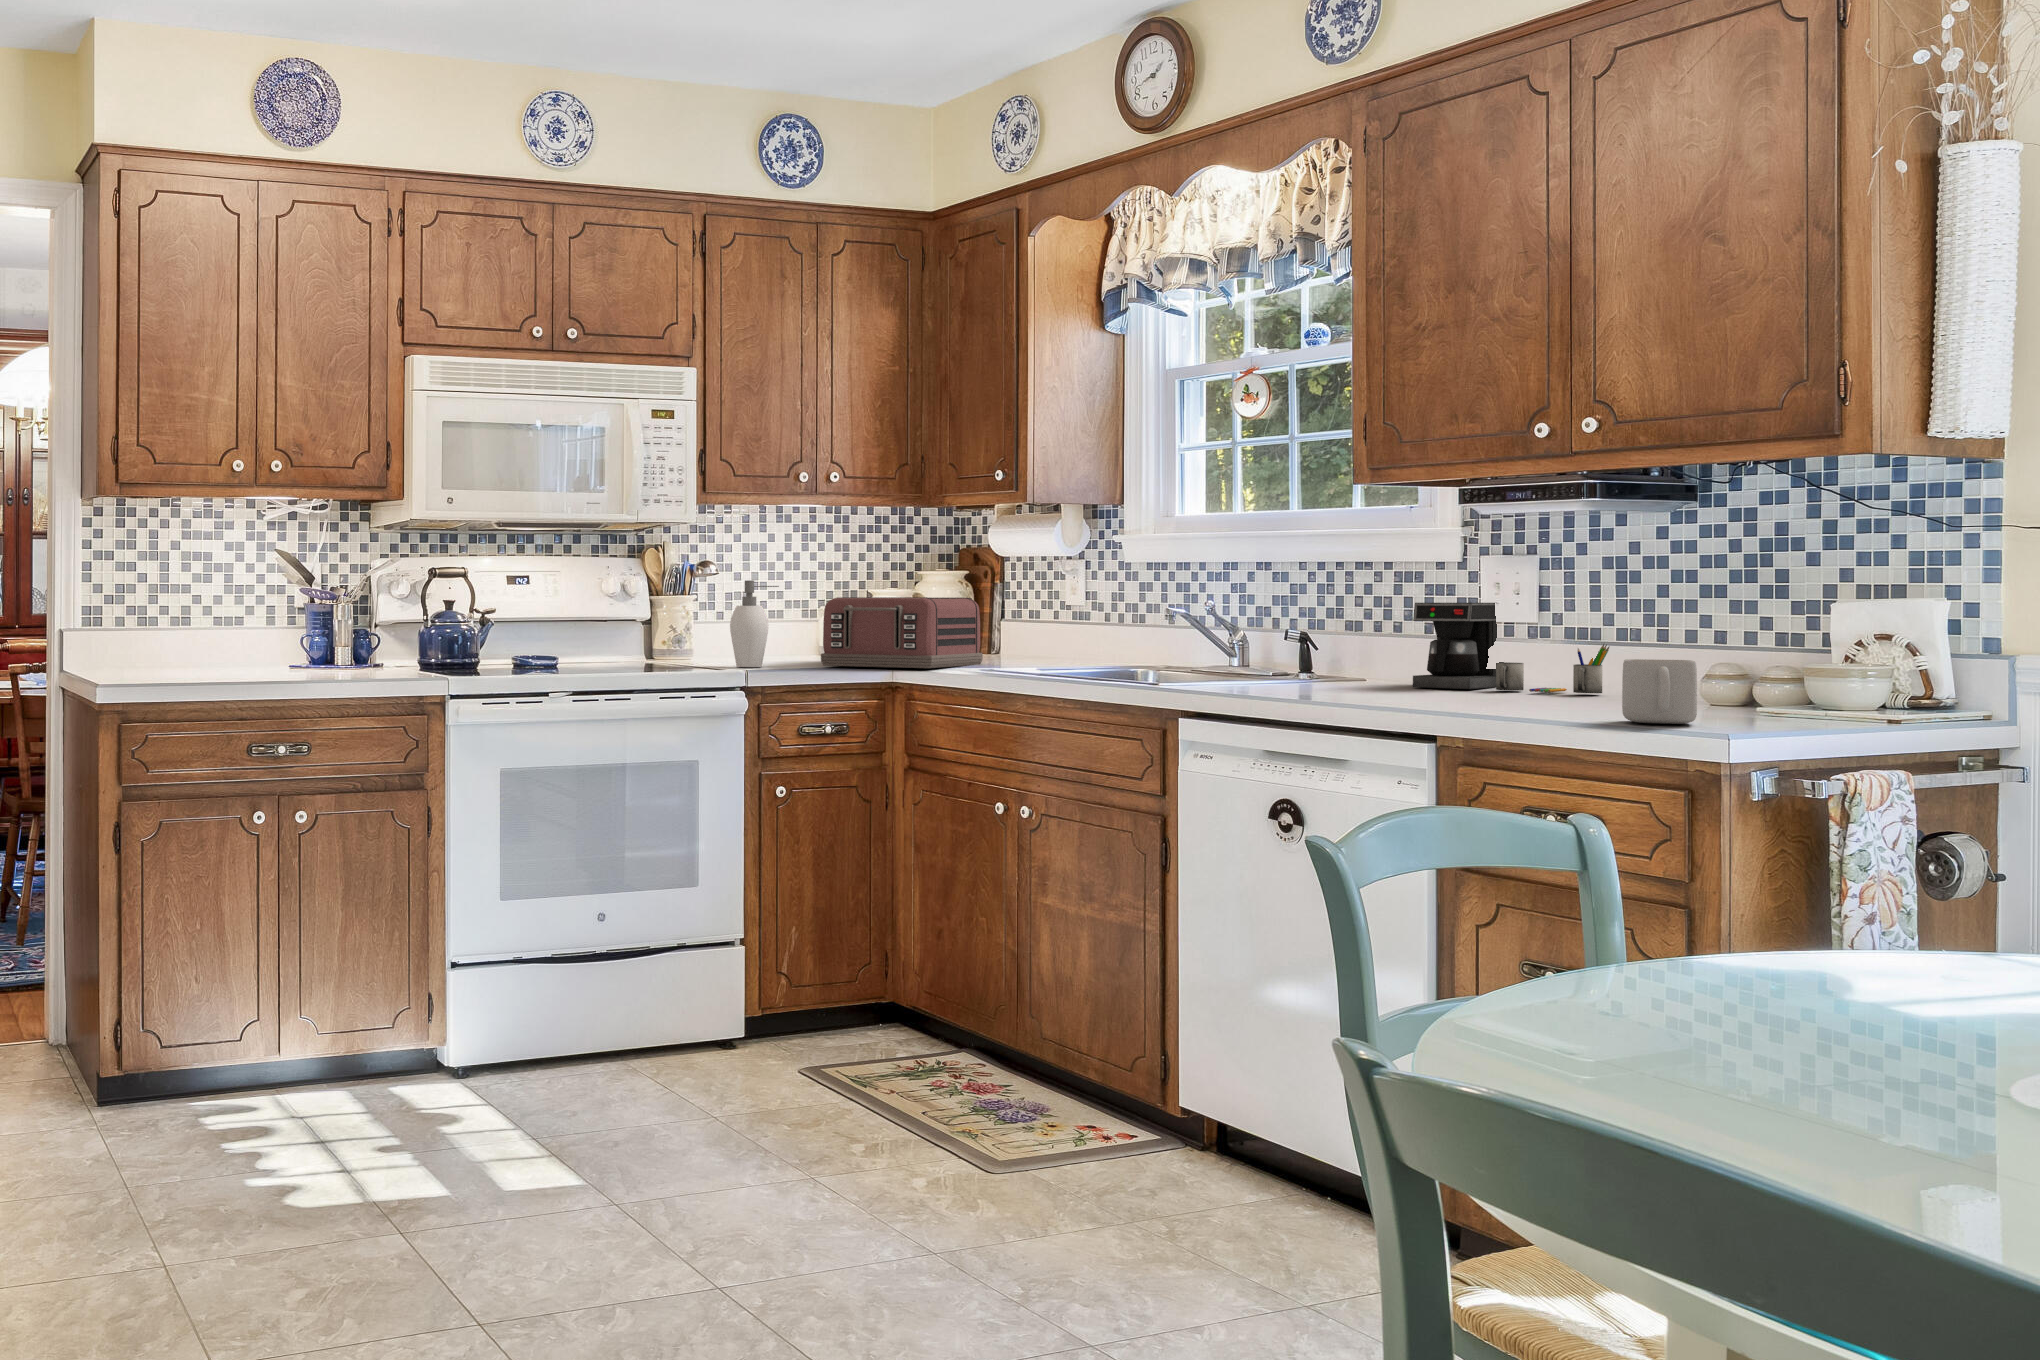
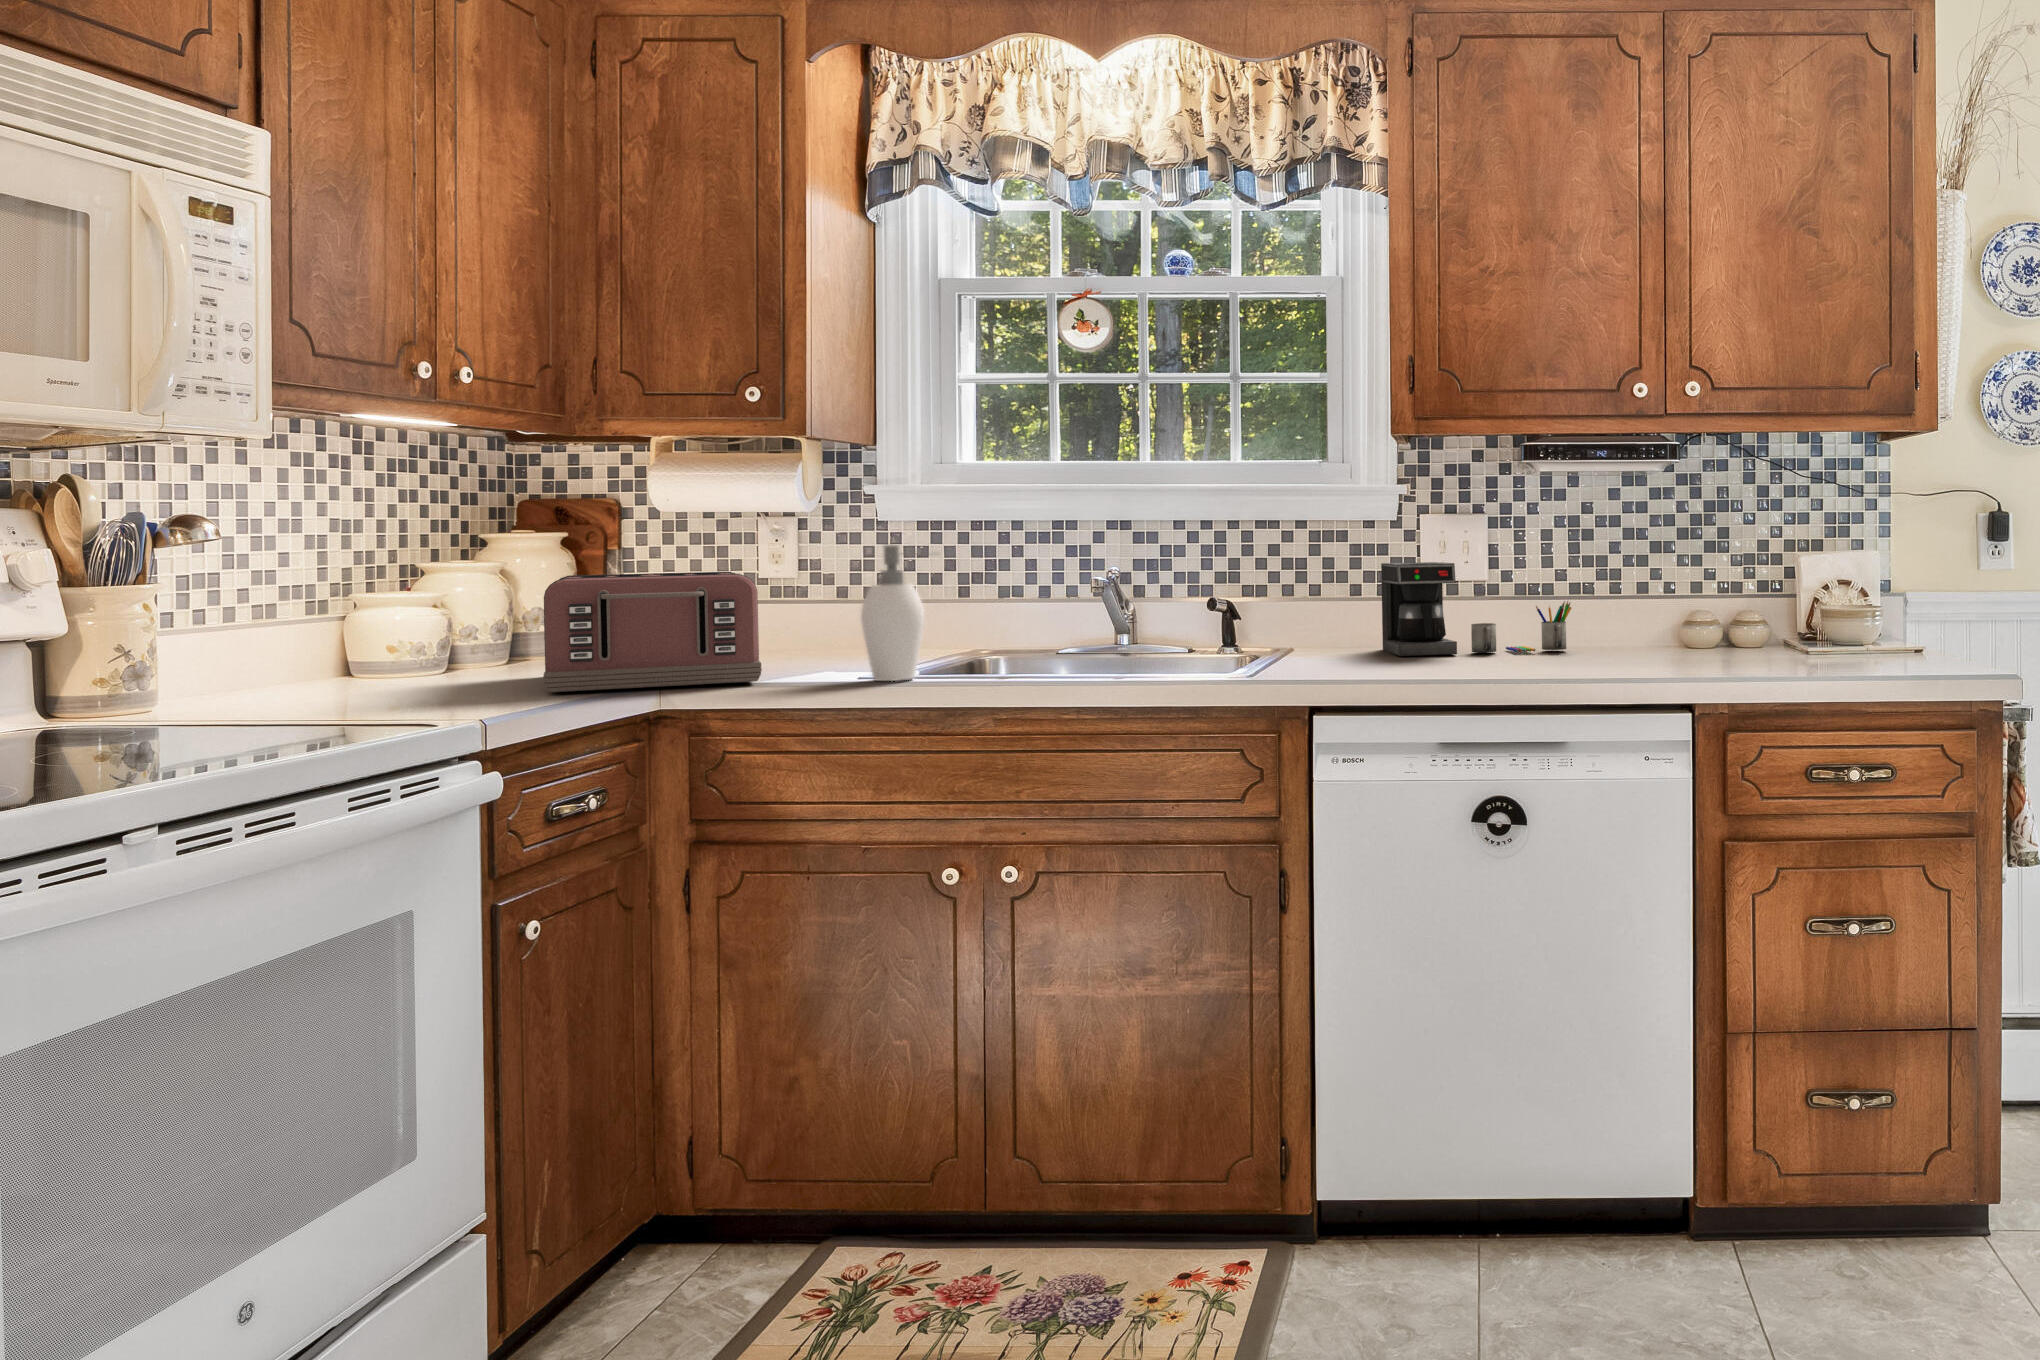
soap dispenser: present [730,580,779,667] -> present [861,545,924,681]
mug: present [1622,659,1697,724] -> none [1773,614,1856,676]

